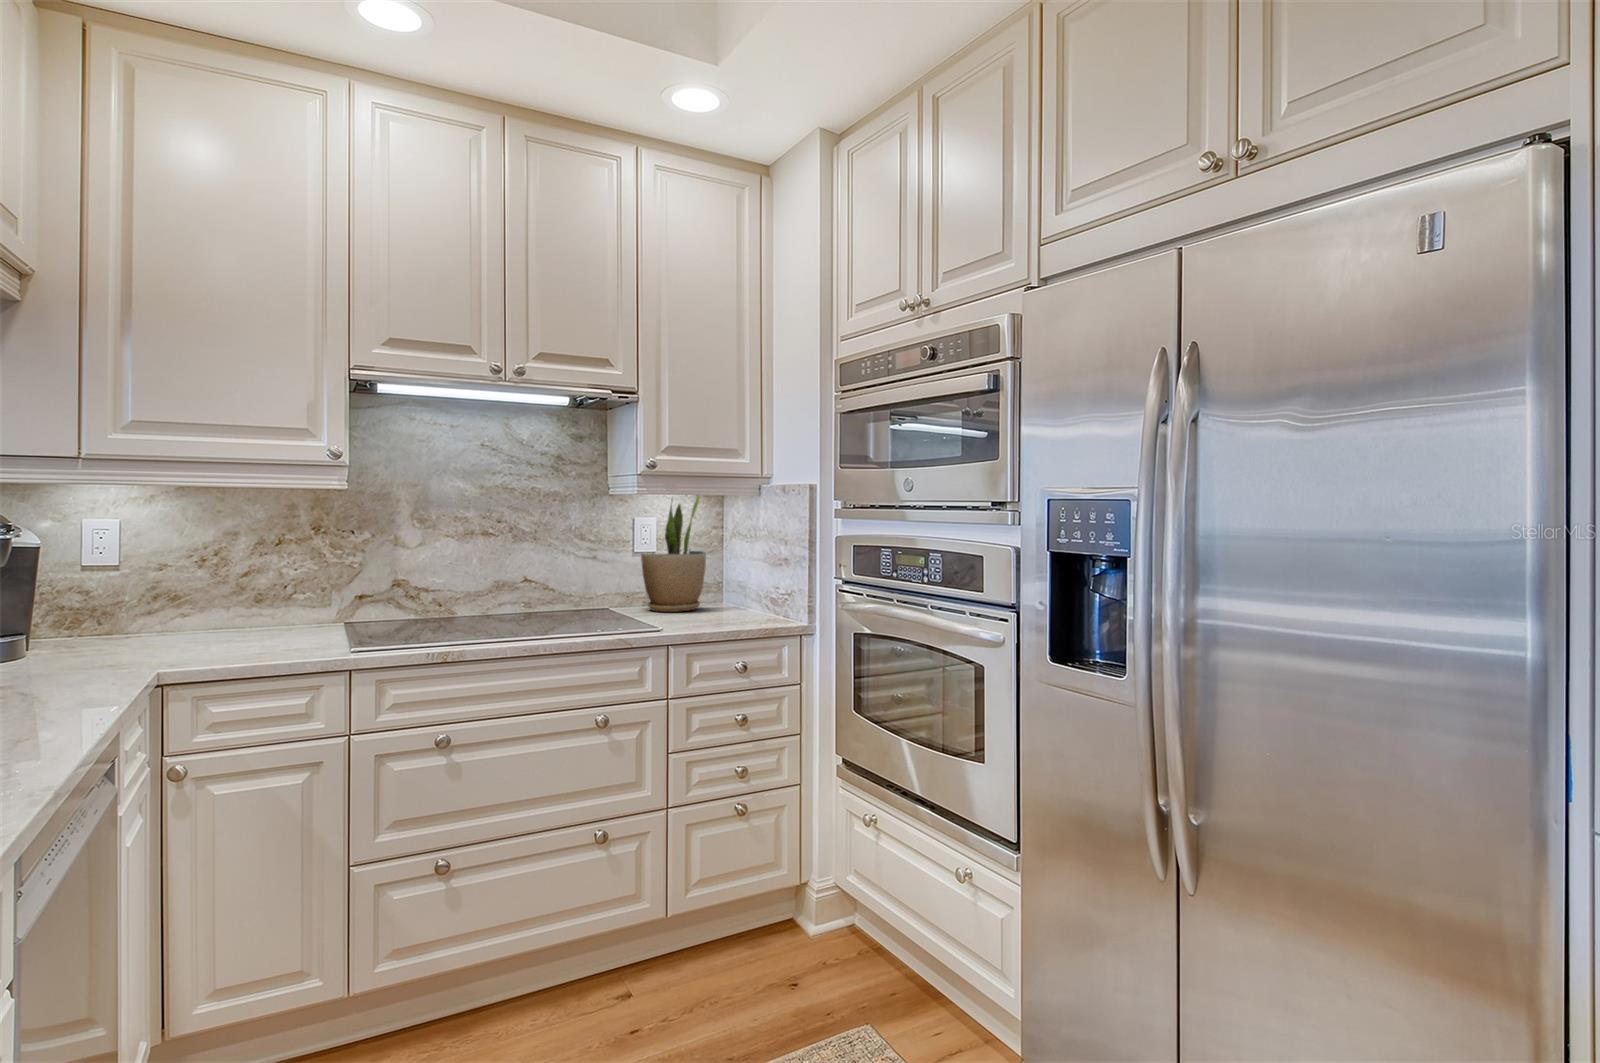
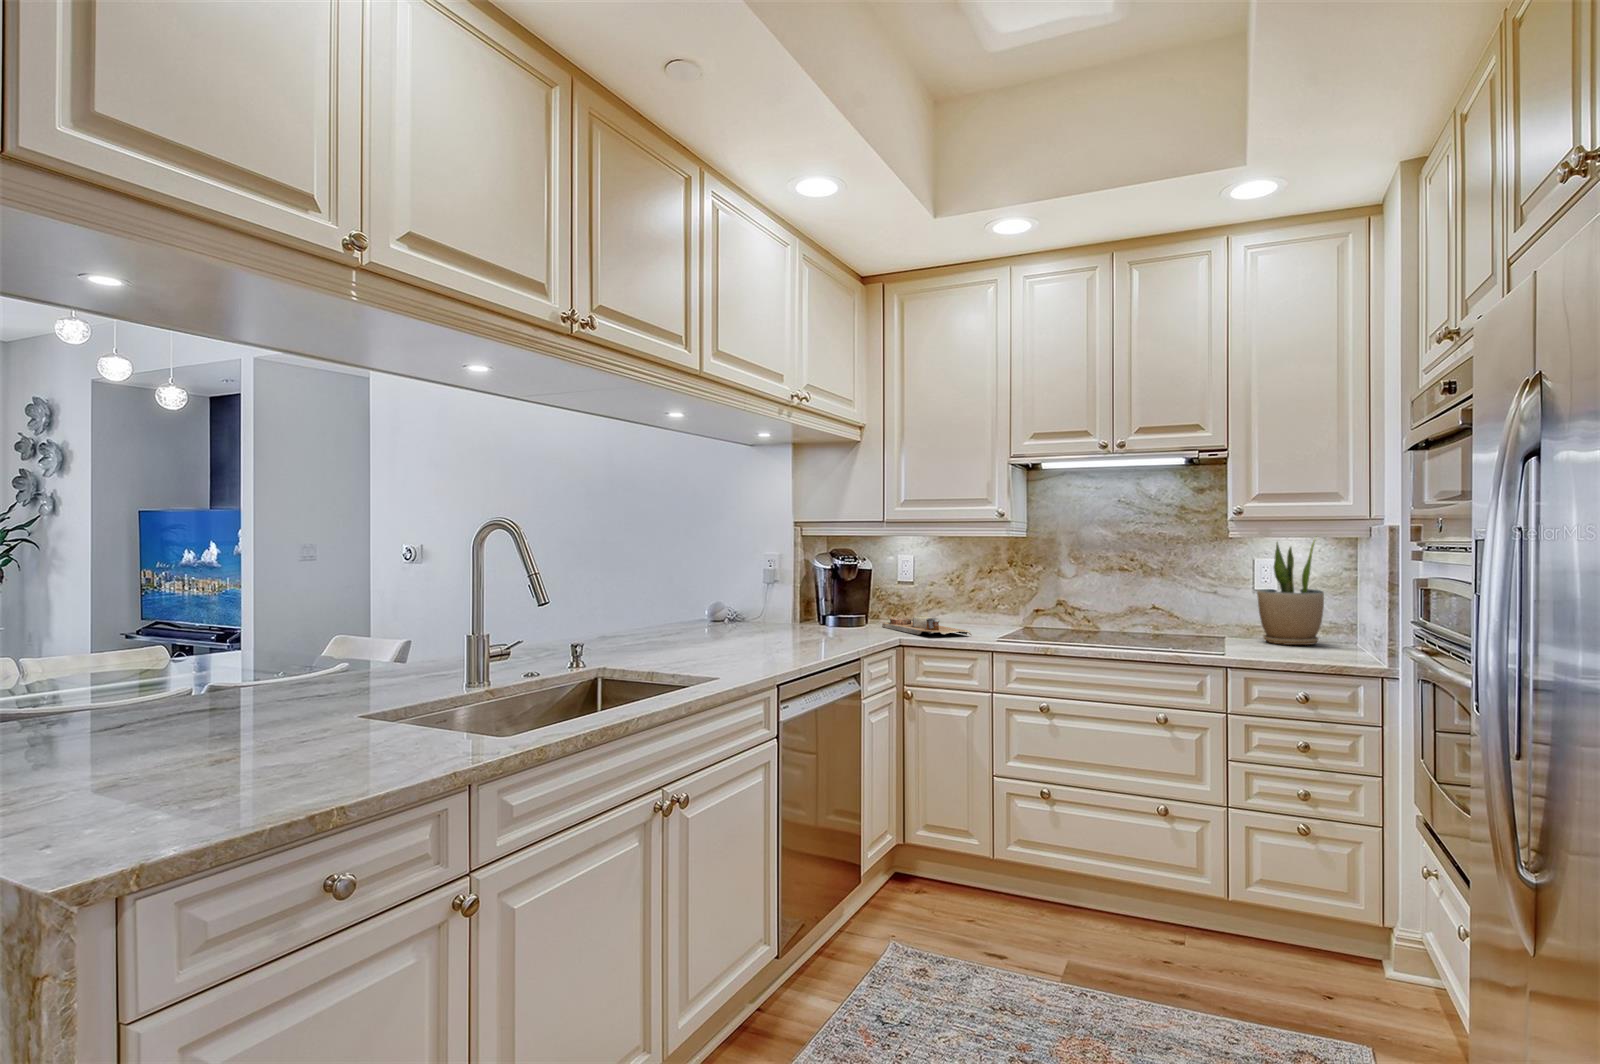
cutting board: none [74,623,300,658] -> present [882,616,971,635]

